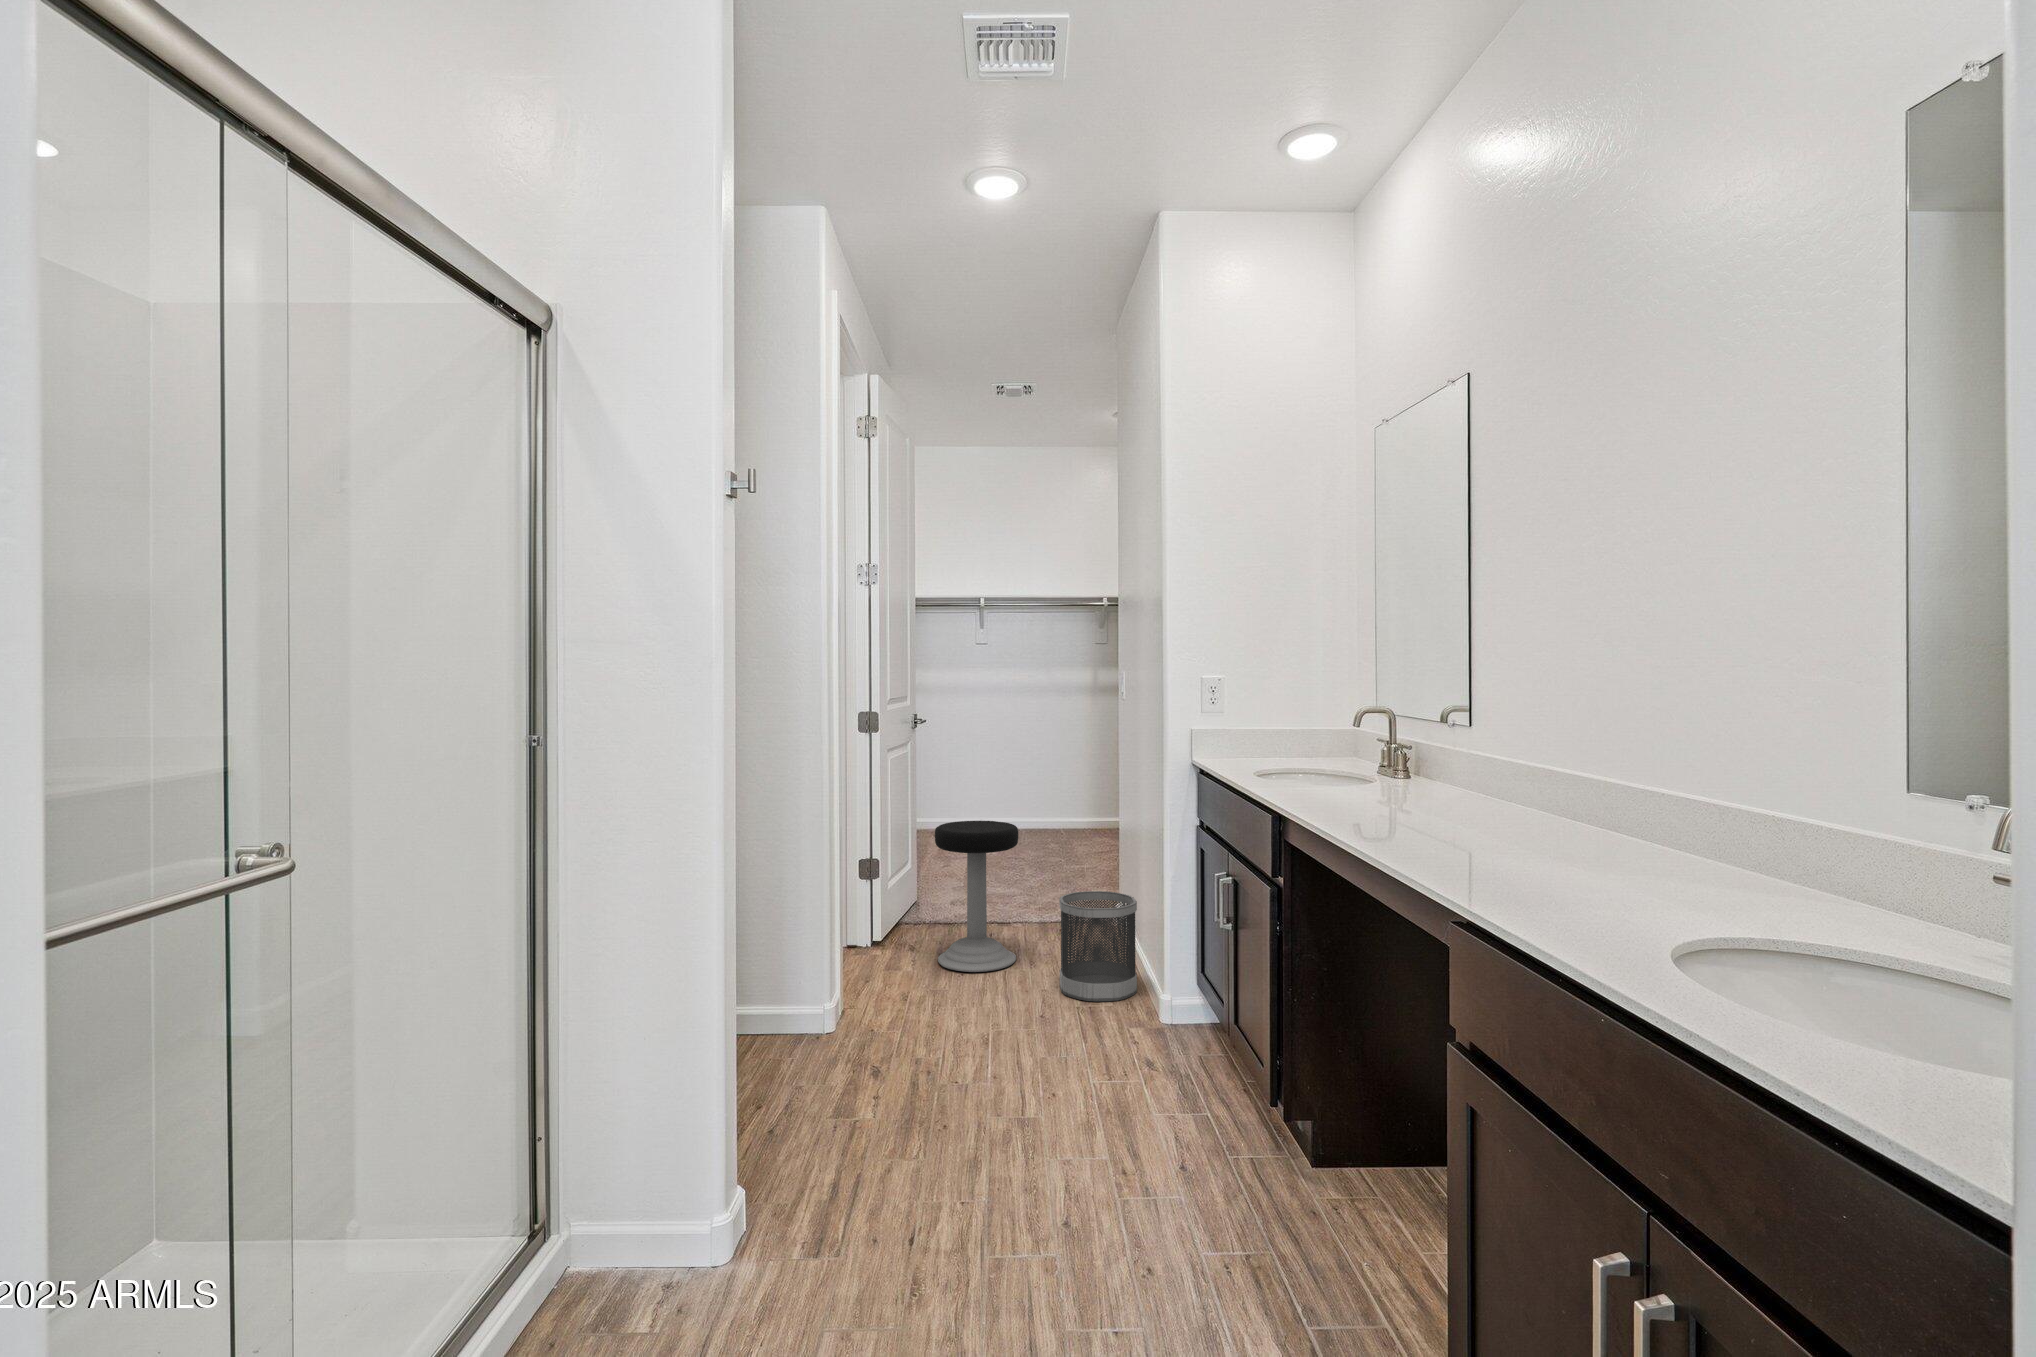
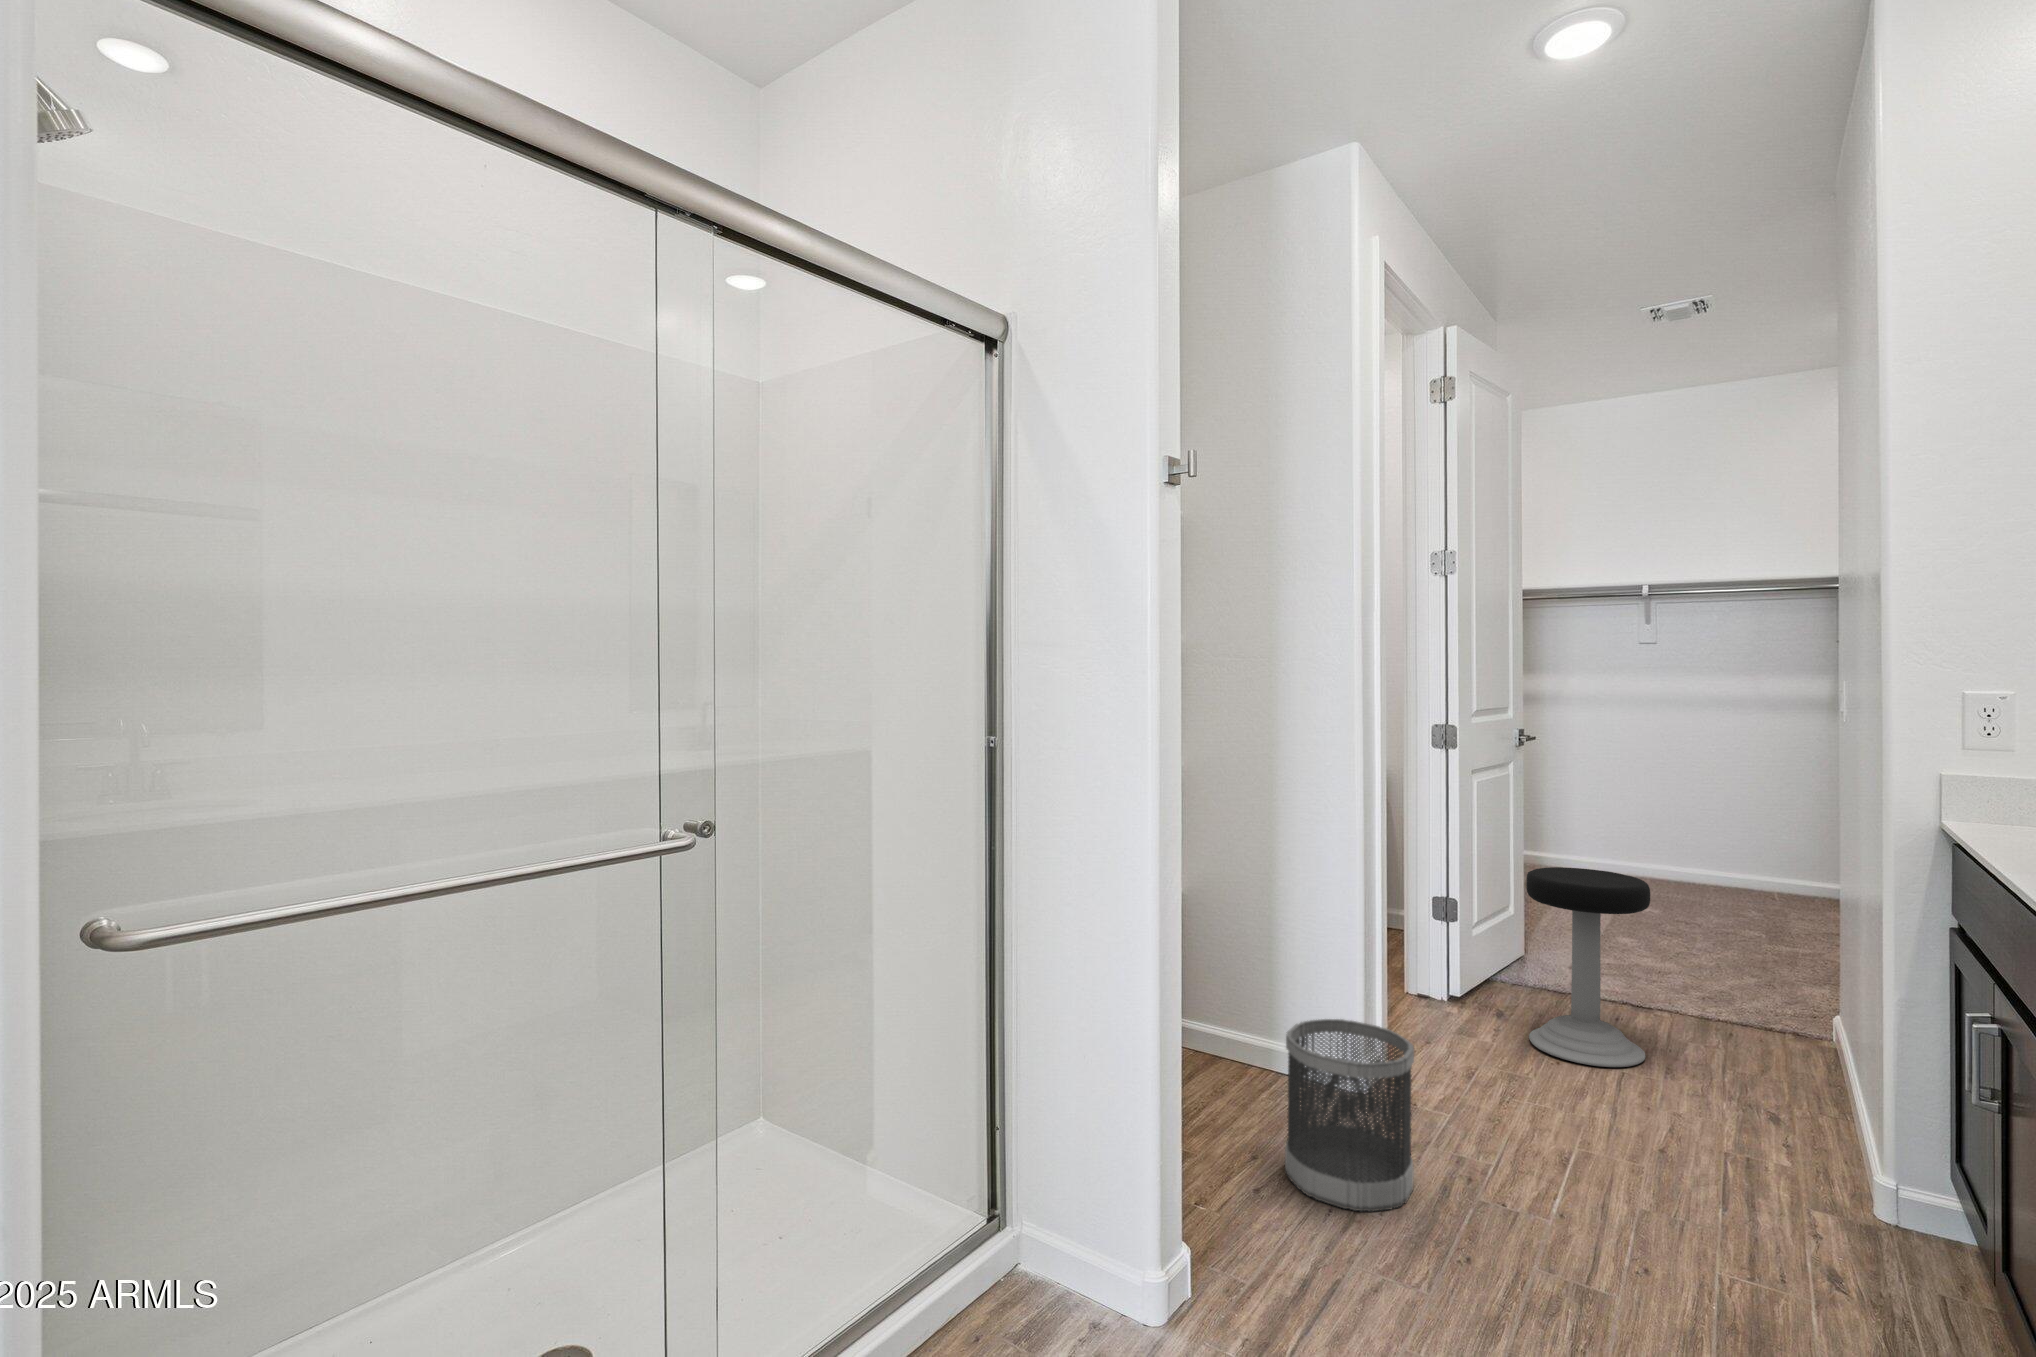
wastebasket: present [1059,891,1137,1001] -> present [1285,1019,1414,1211]

